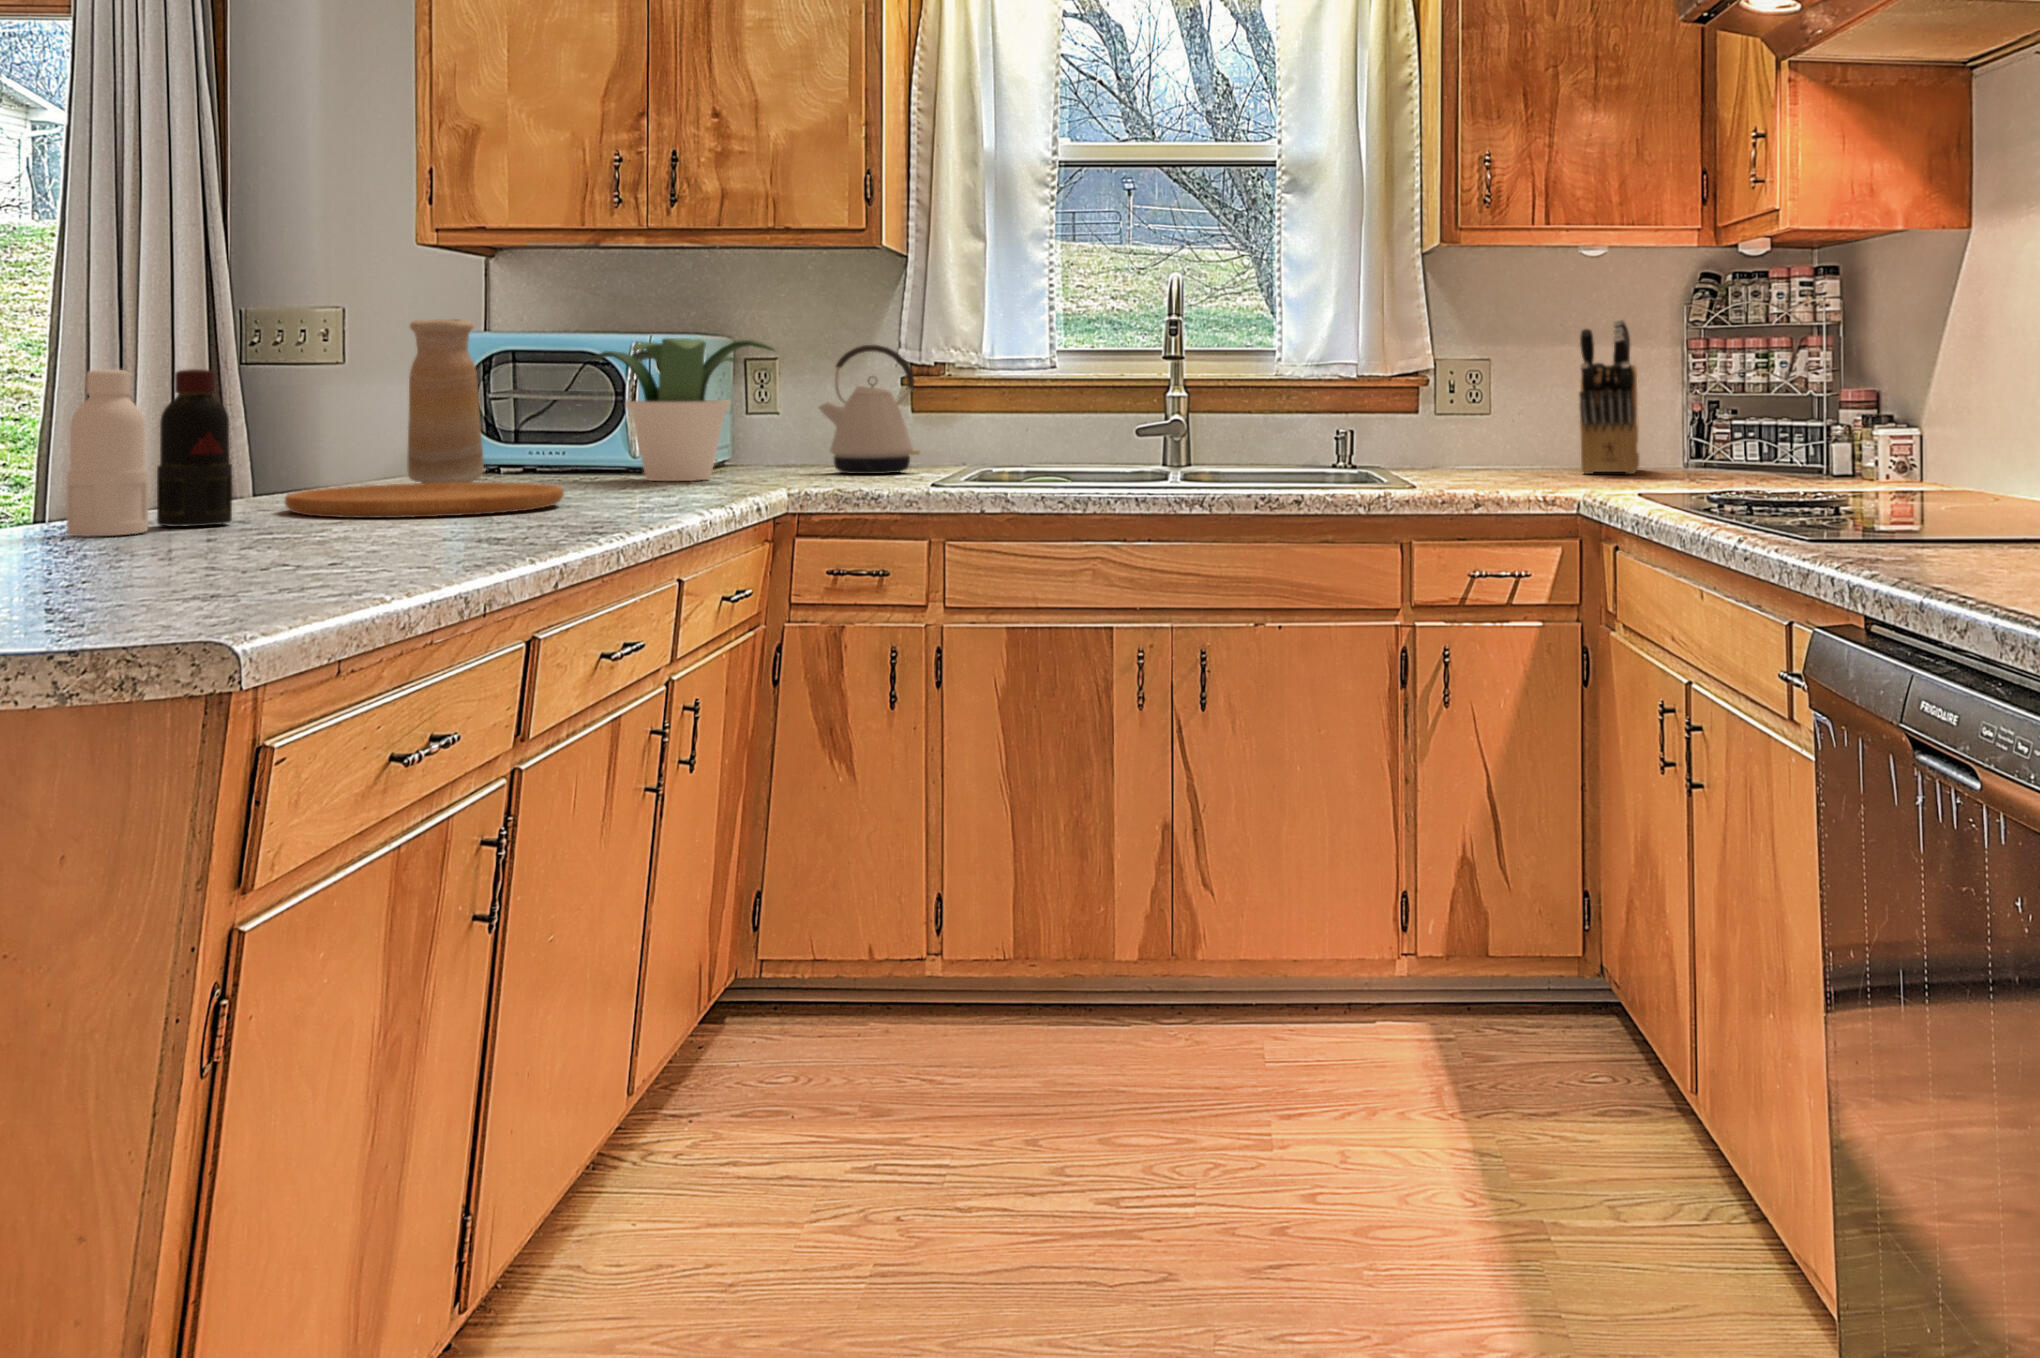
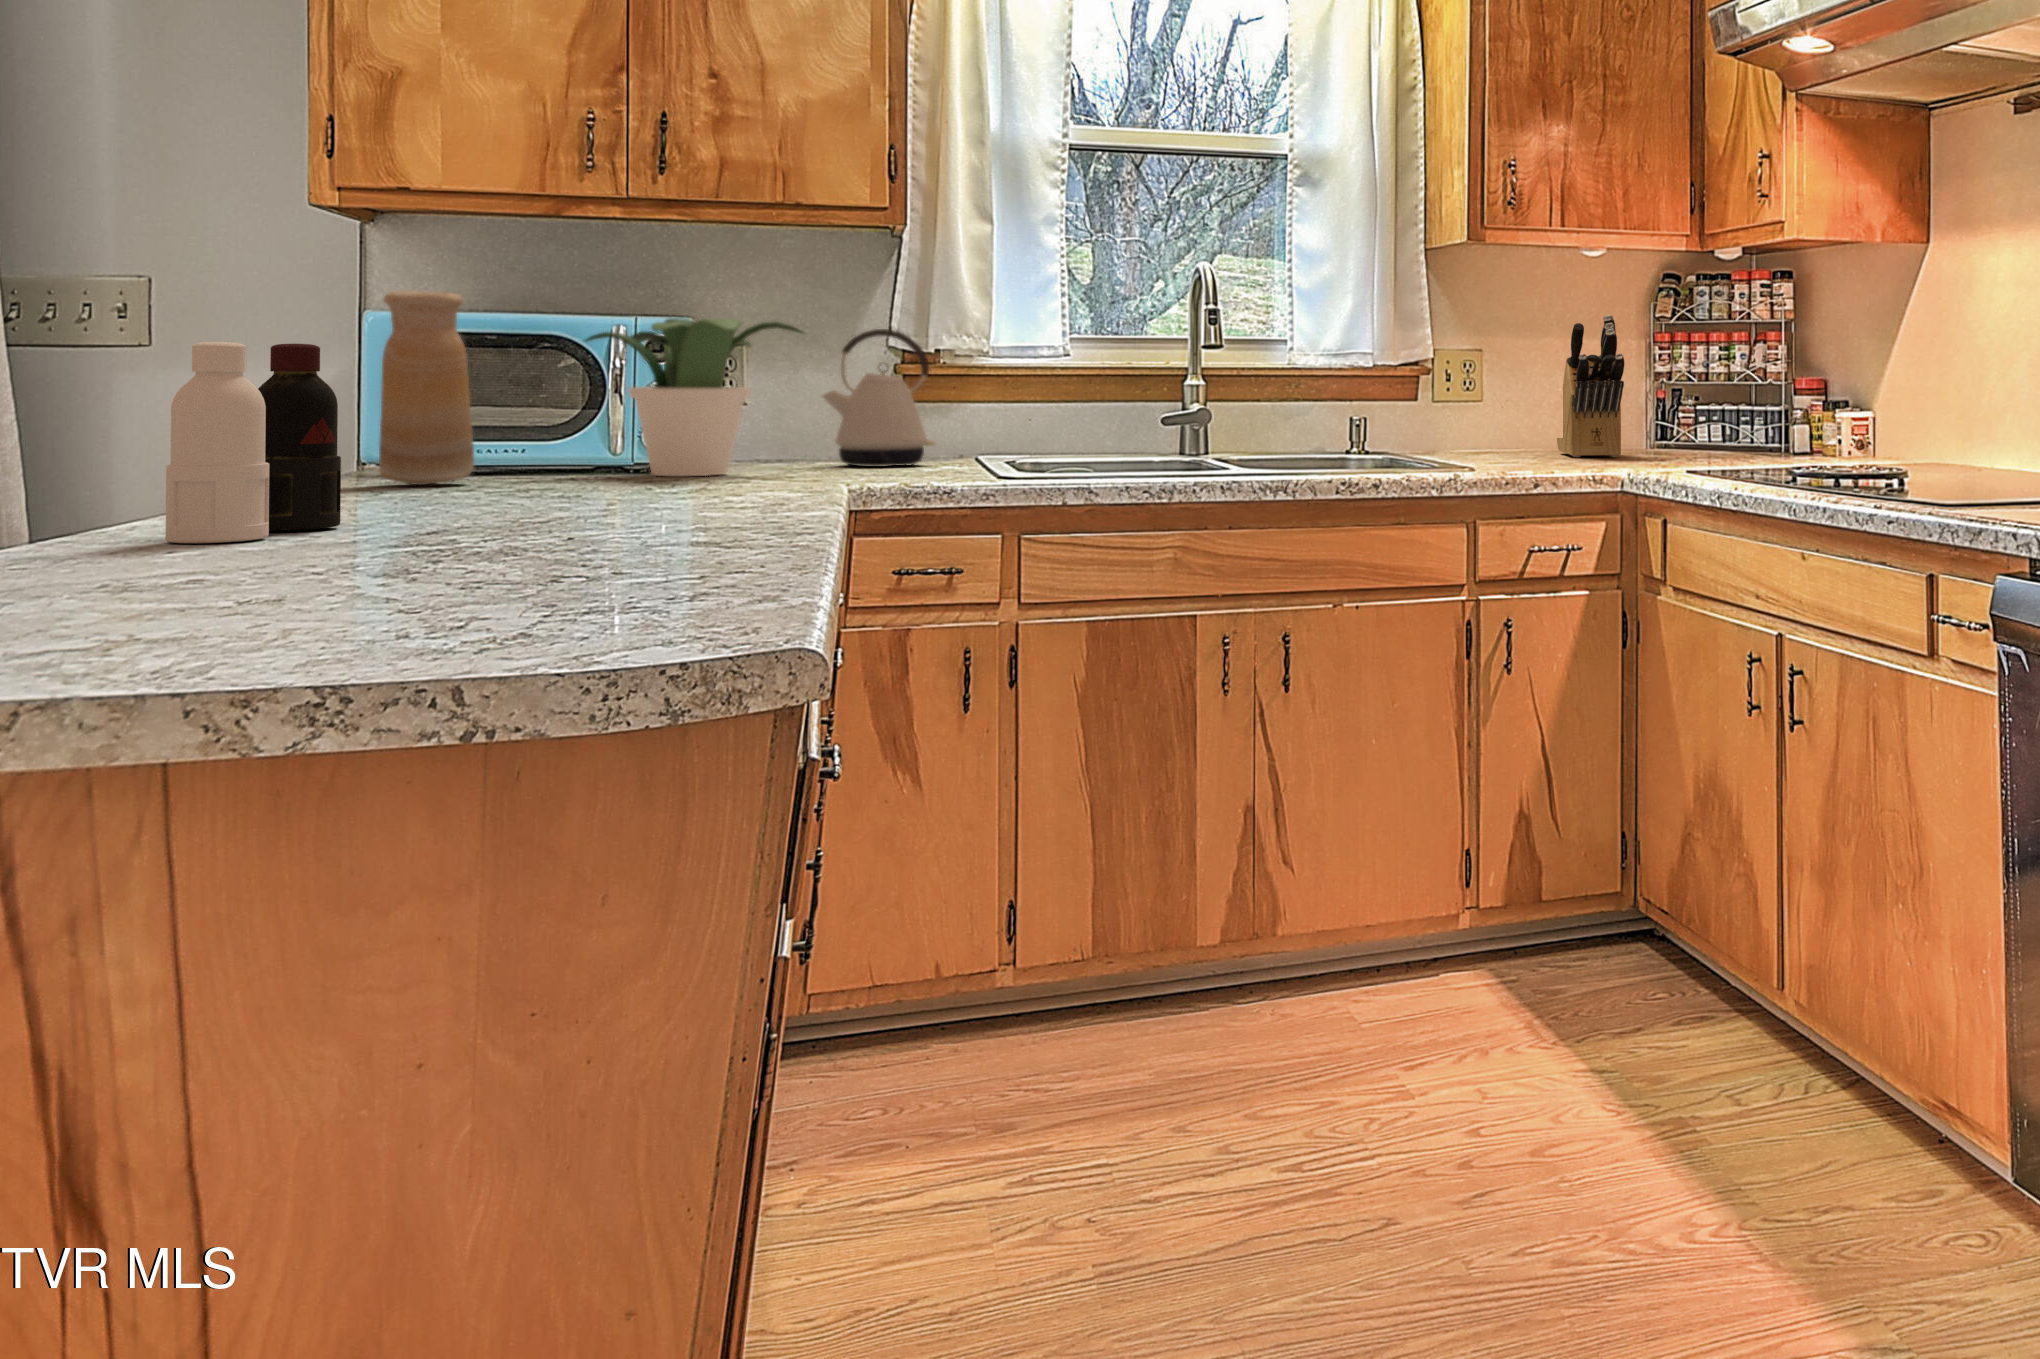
cutting board: present [285,482,564,518] -> none [344,478,679,516]

